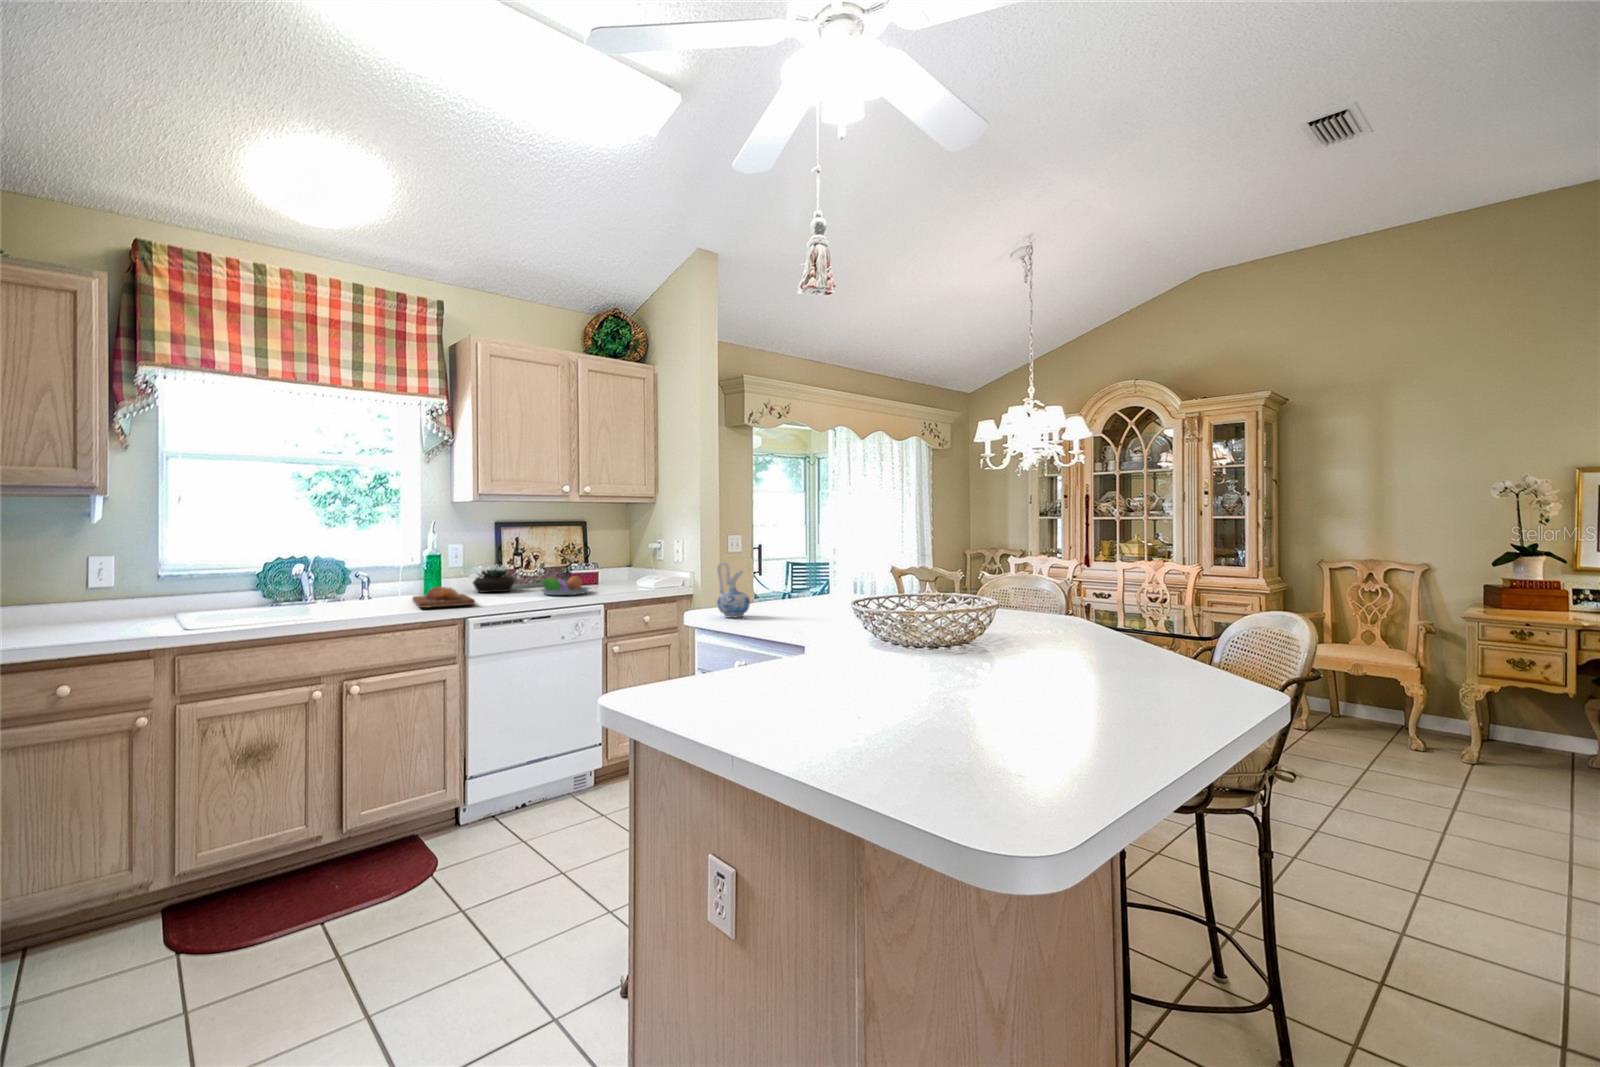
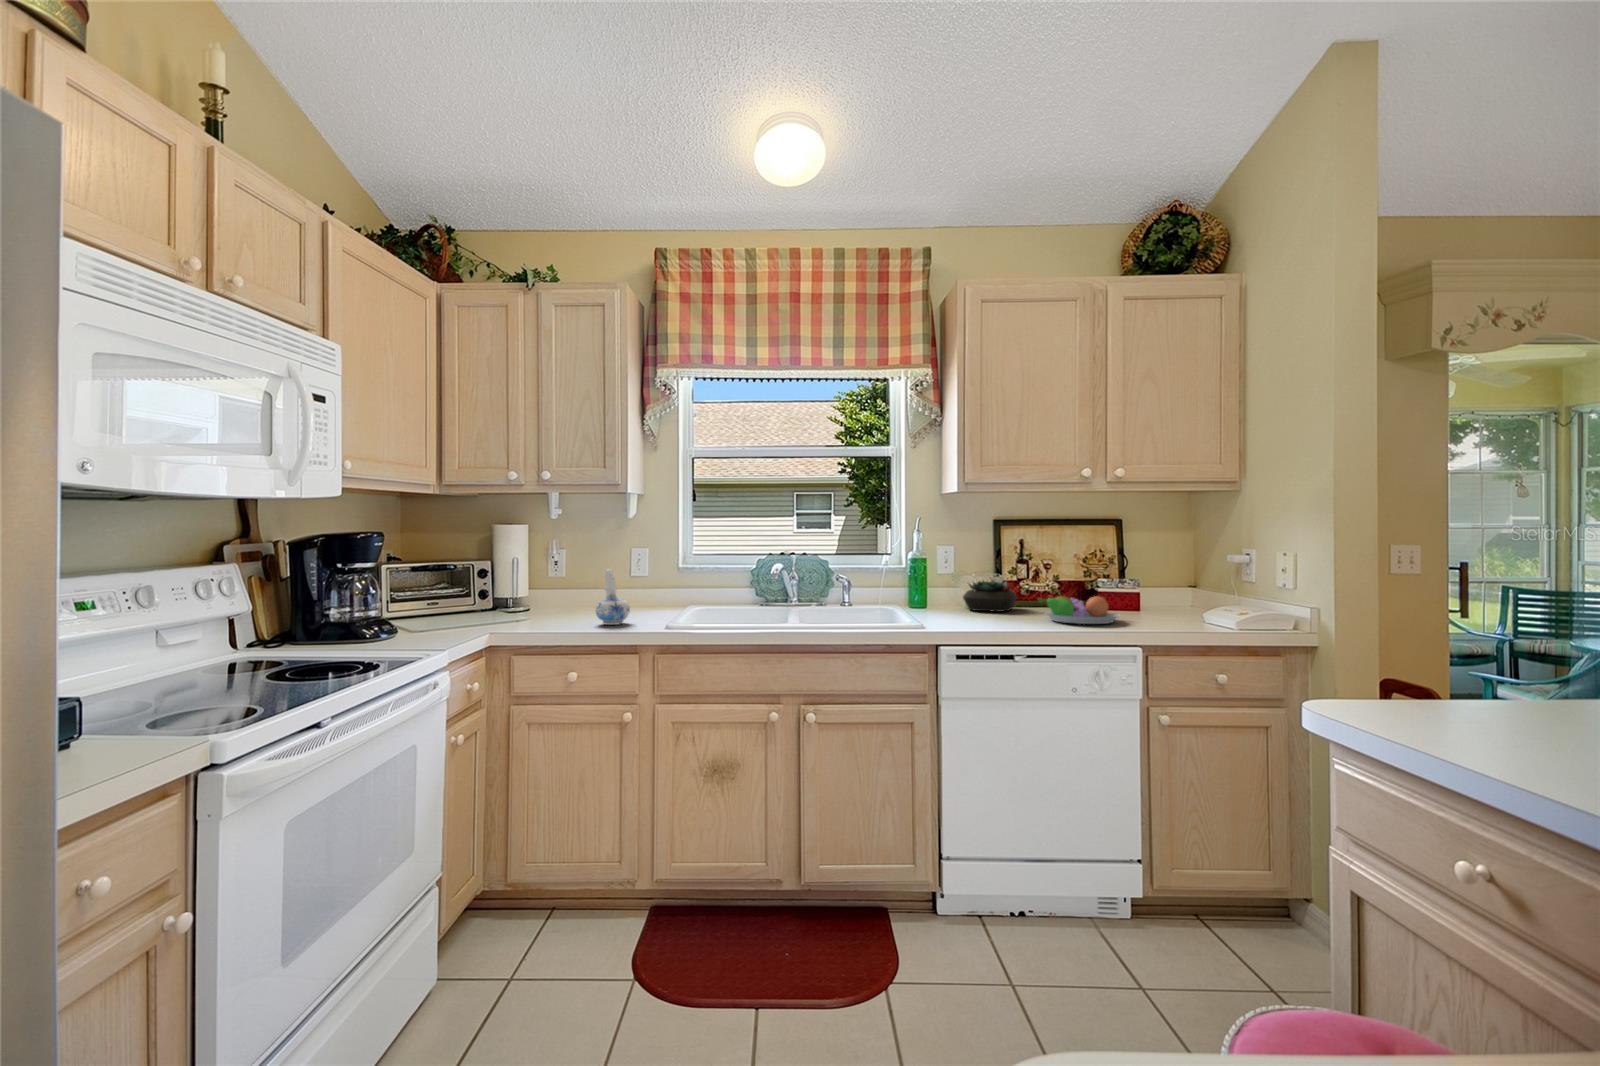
ceramic pitcher: present [717,562,750,618] -> present [596,569,630,625]
bread loaf: present [413,587,475,608] -> none [883,600,950,628]

